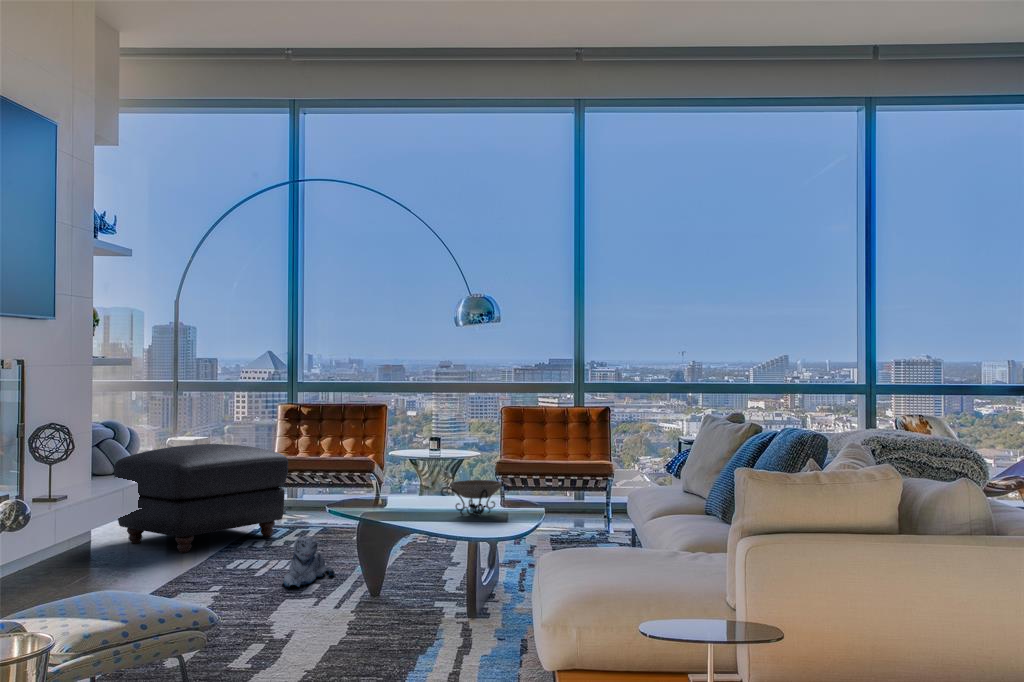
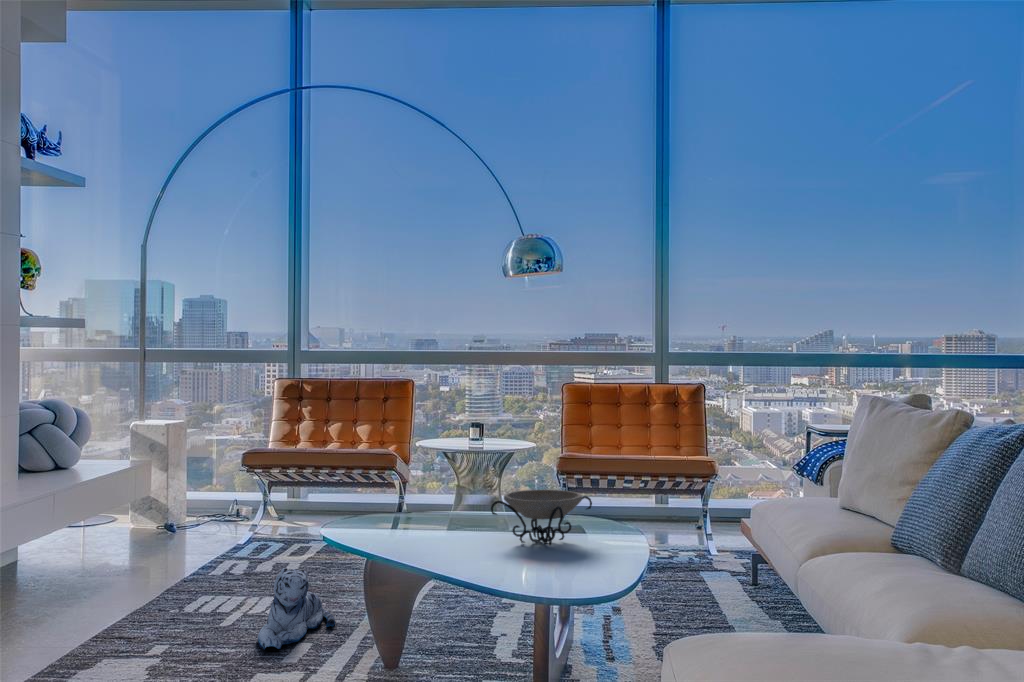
ottoman: present [114,444,288,553] -> none [46,433,281,582]

